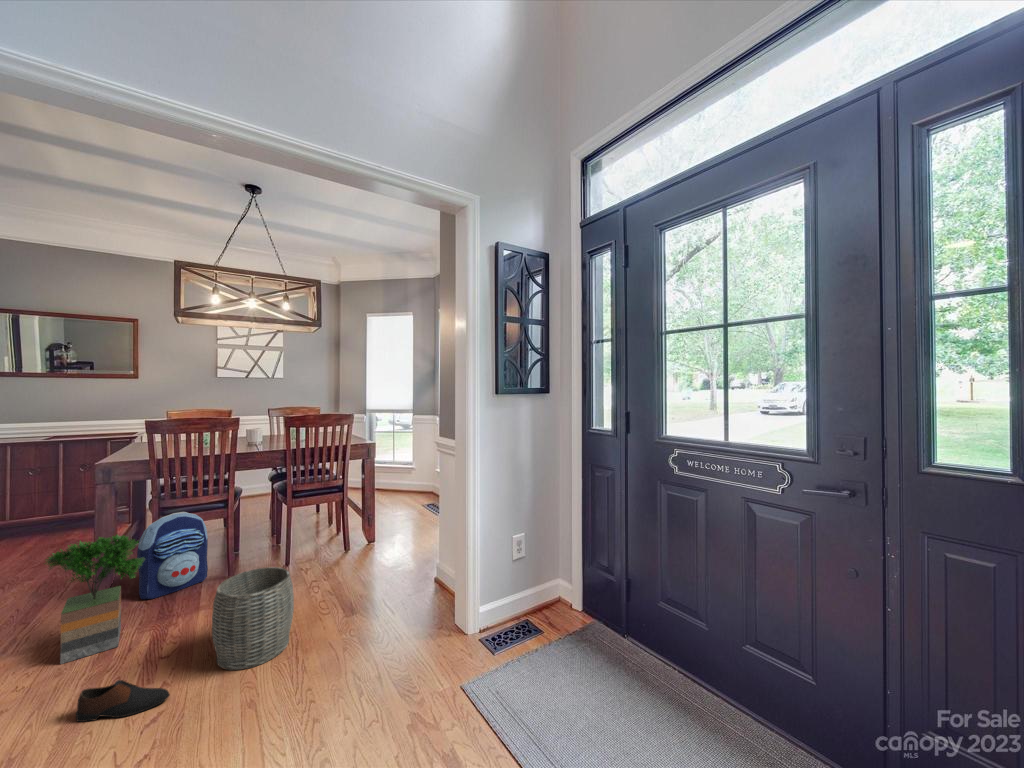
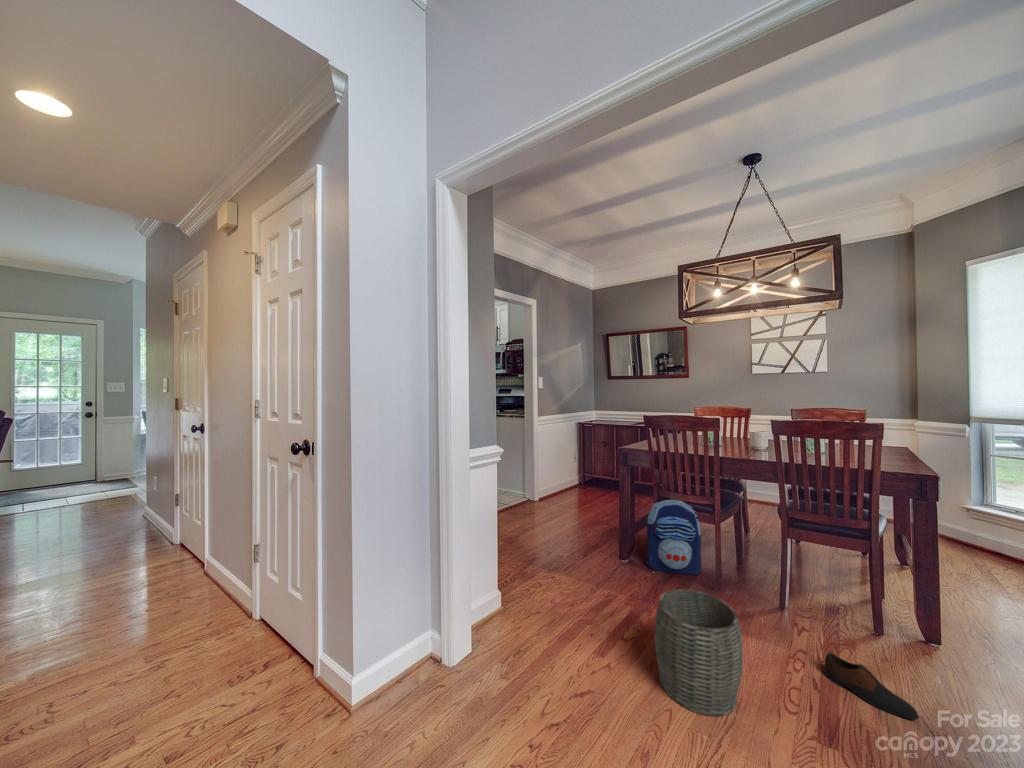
potted tree: present [45,535,143,664] -> none [581,500,636,598]
shoe: present [76,680,170,722] -> present [824,652,919,720]

